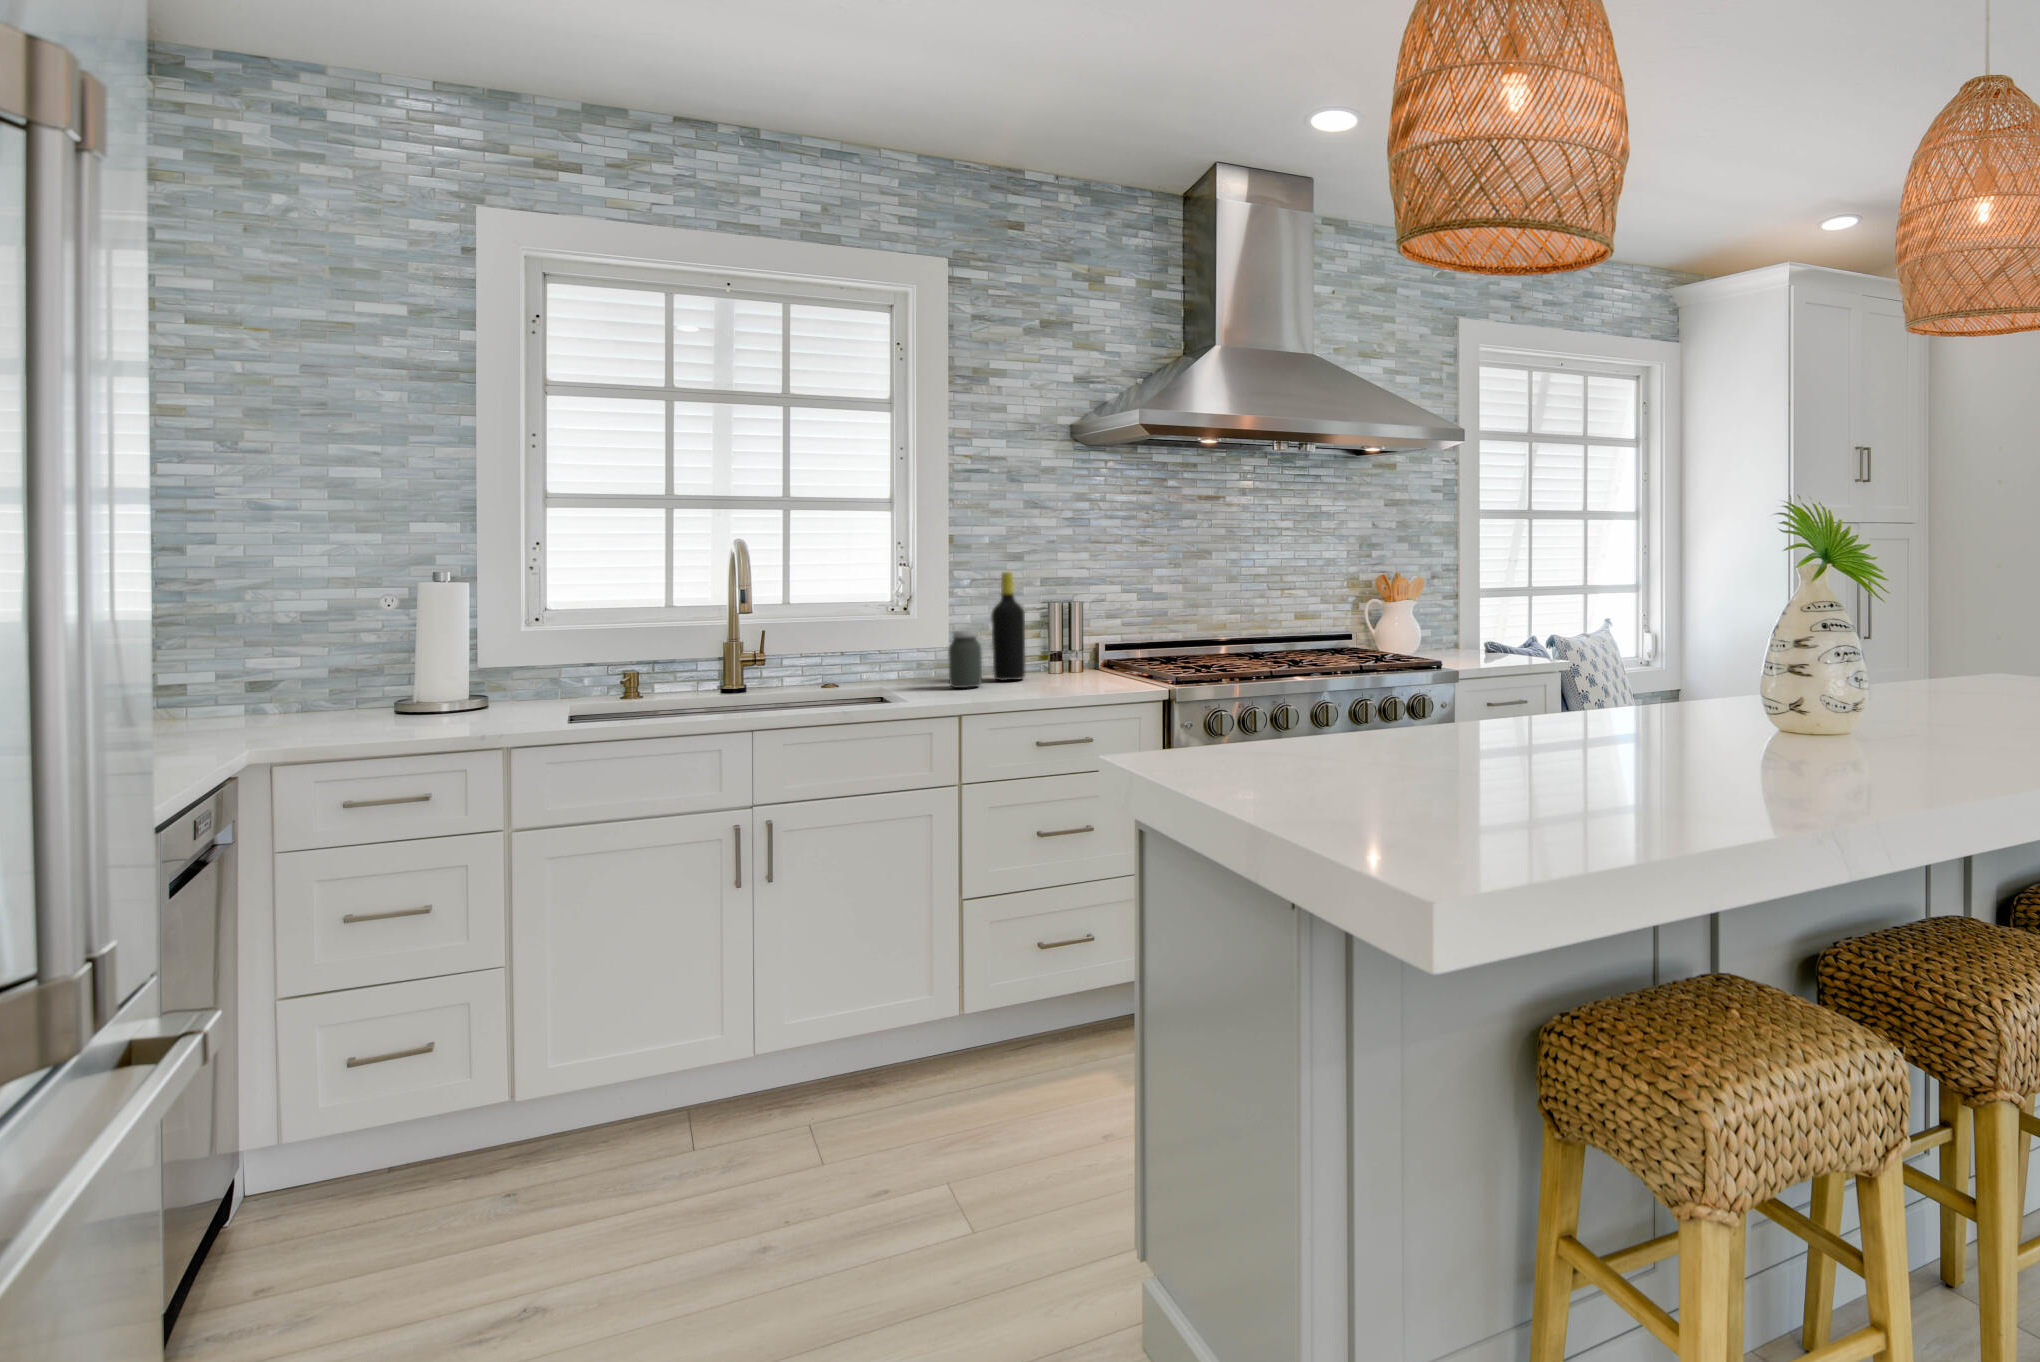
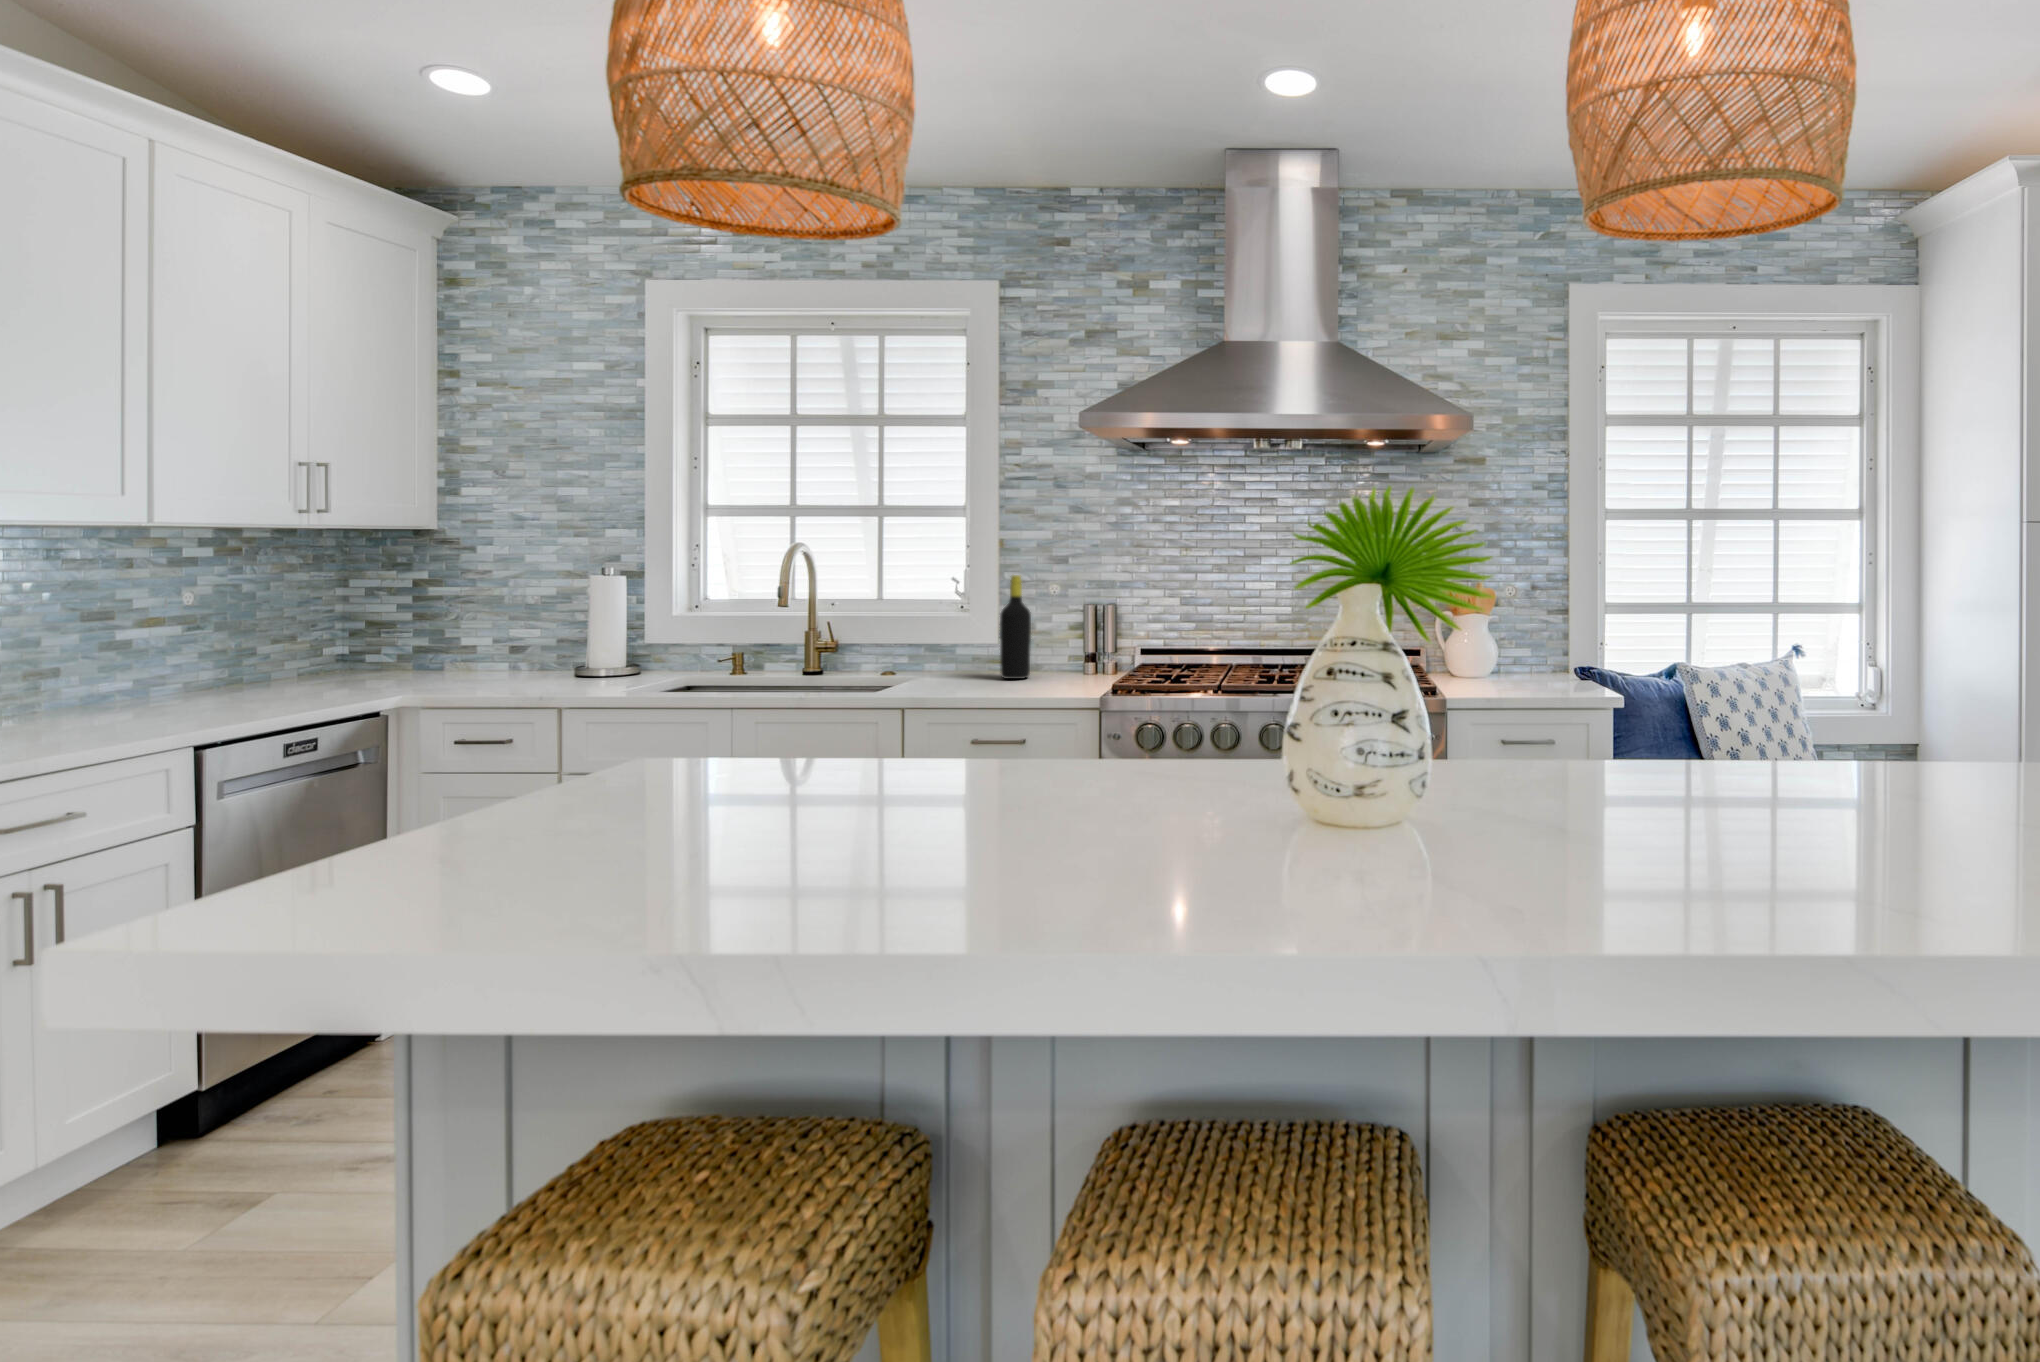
jar: present [948,631,982,688] -> none [947,630,977,683]

